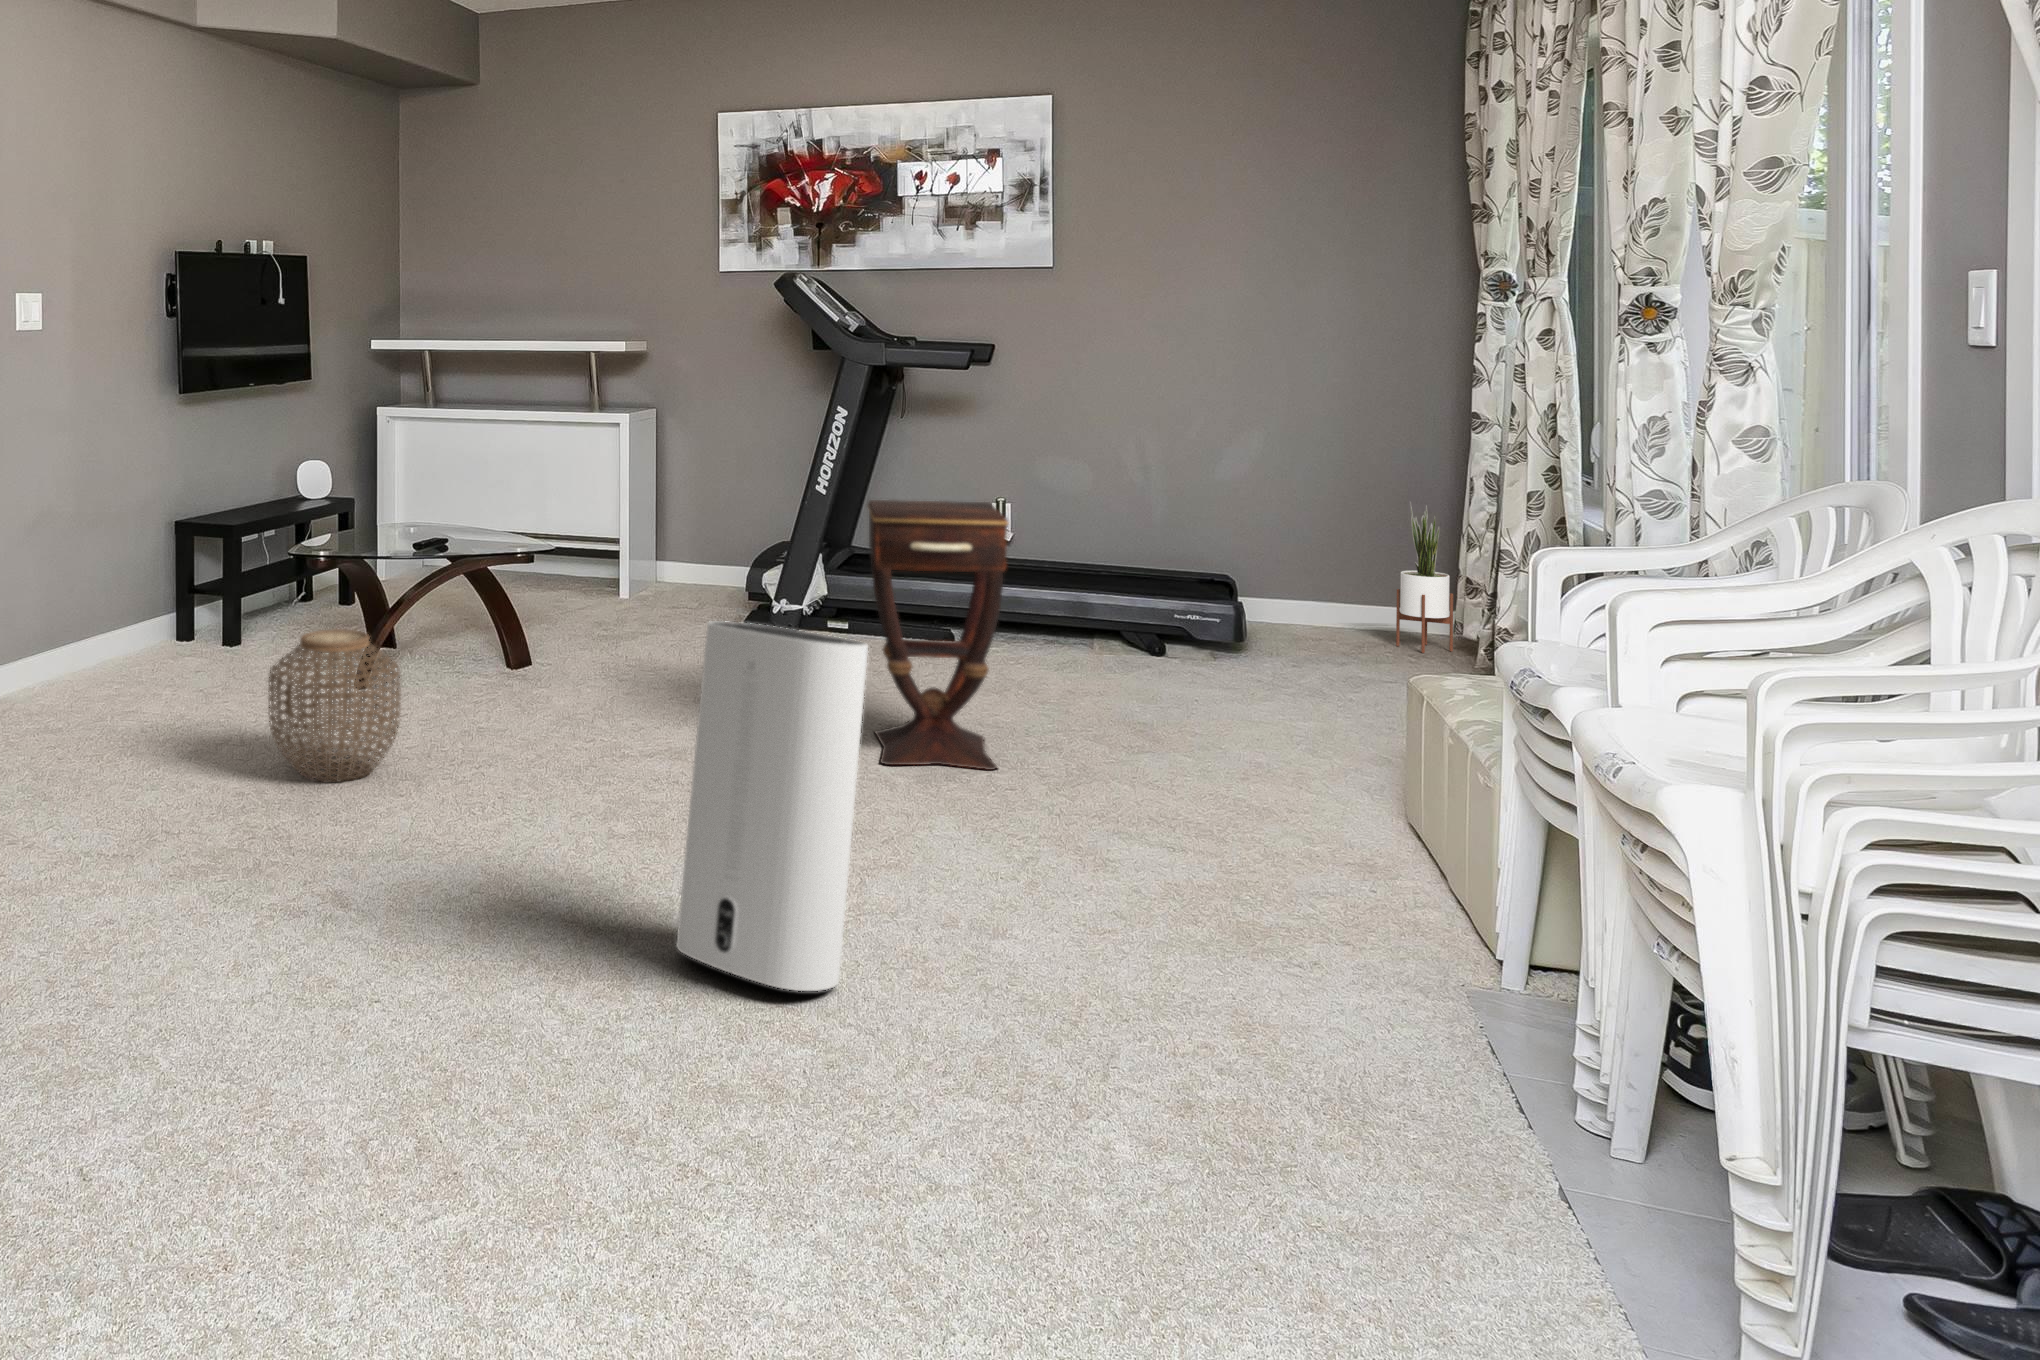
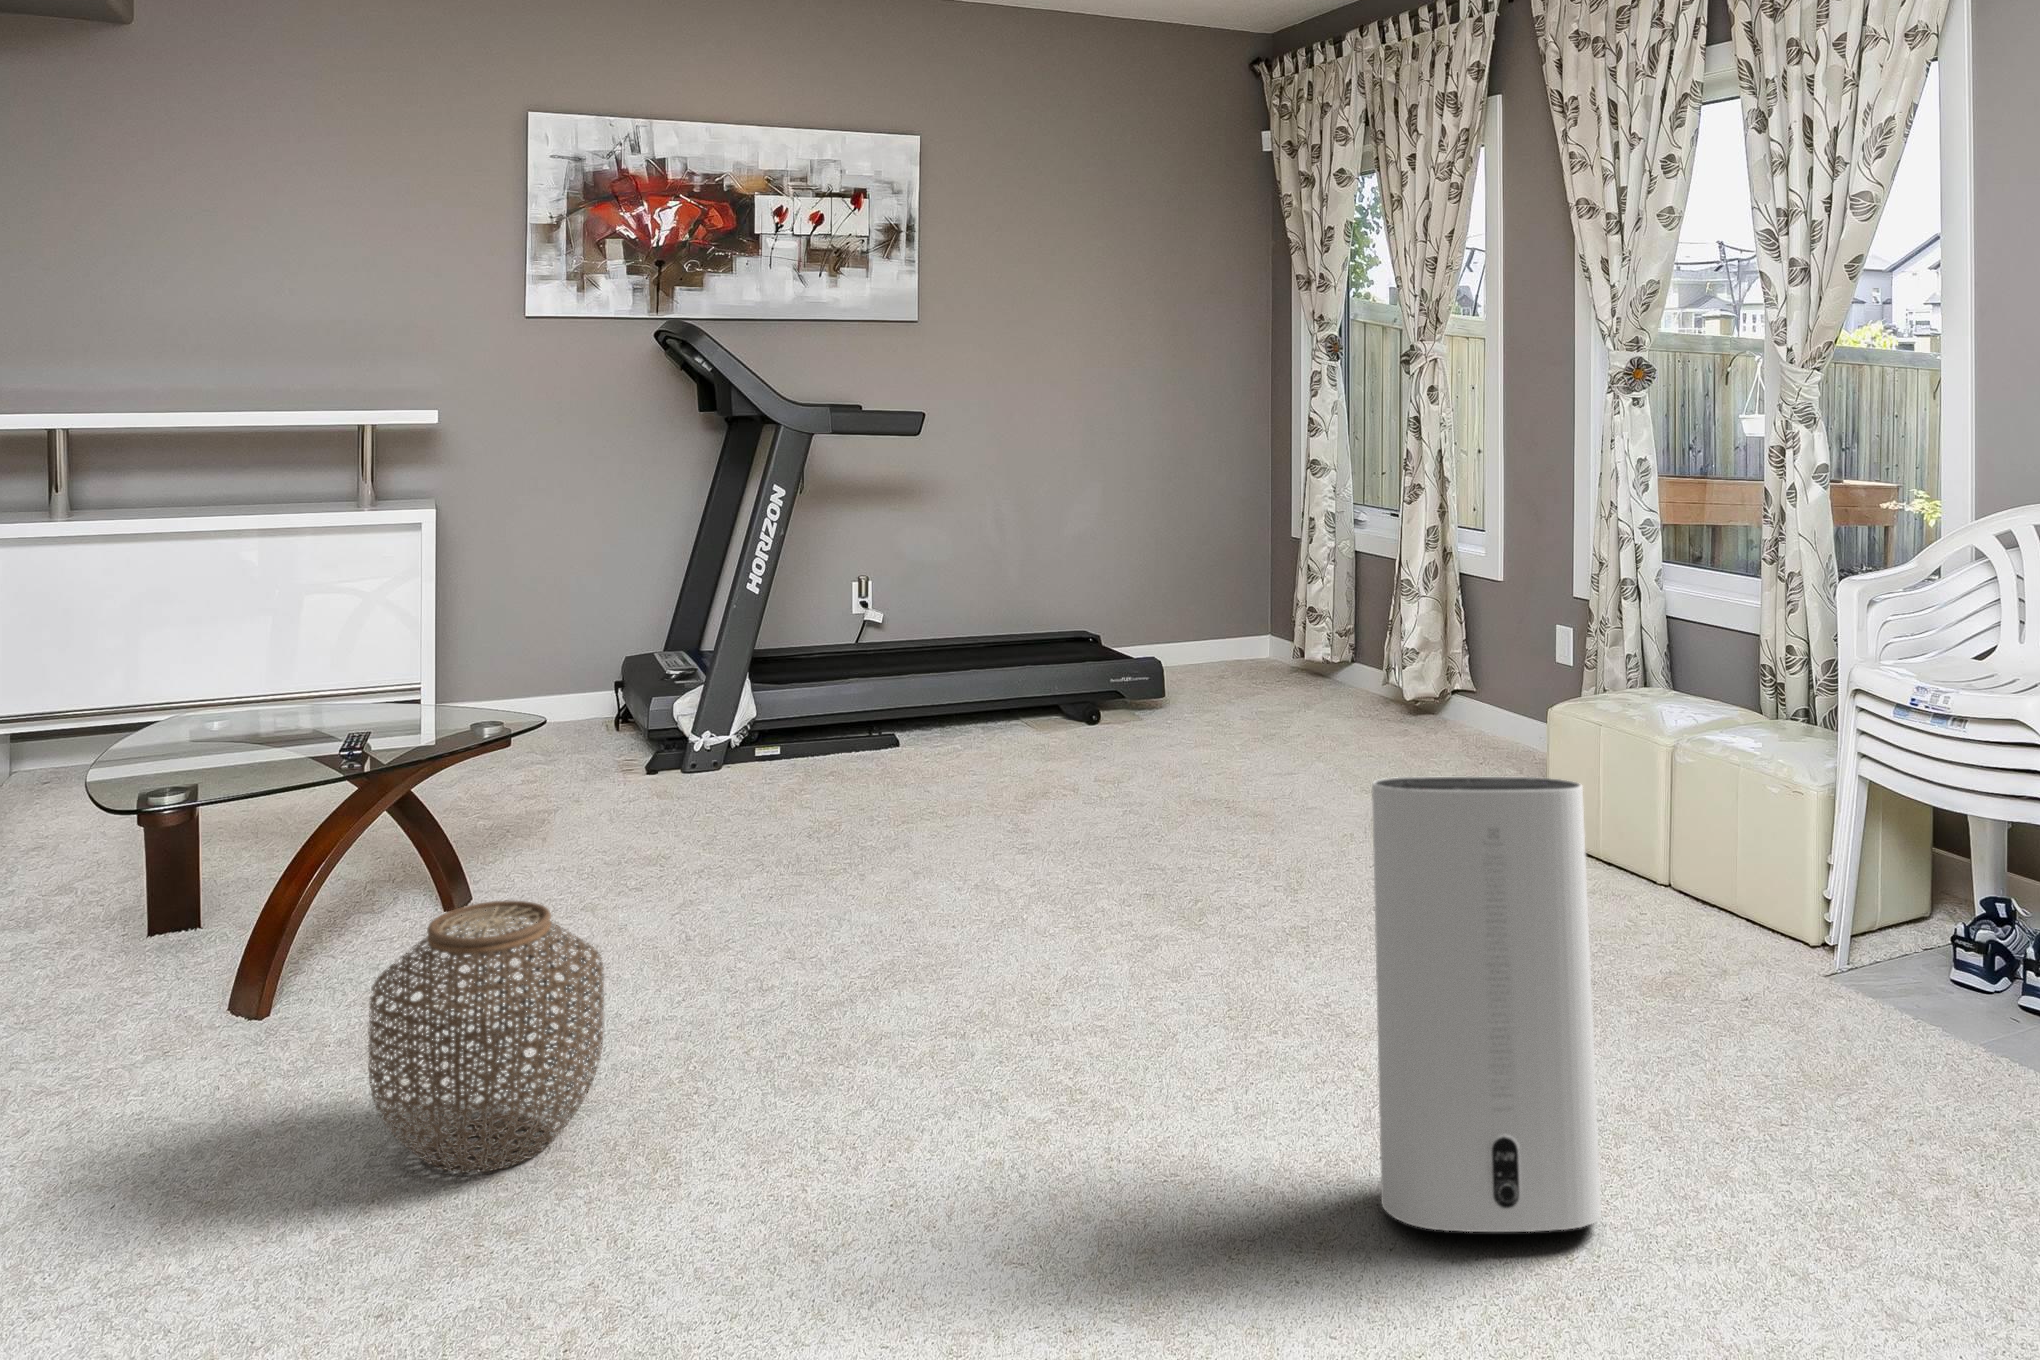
side table: present [868,500,1008,770] -> none [1021,587,1222,909]
potted plant: present [1396,502,1453,653] -> none [1240,543,1283,682]

